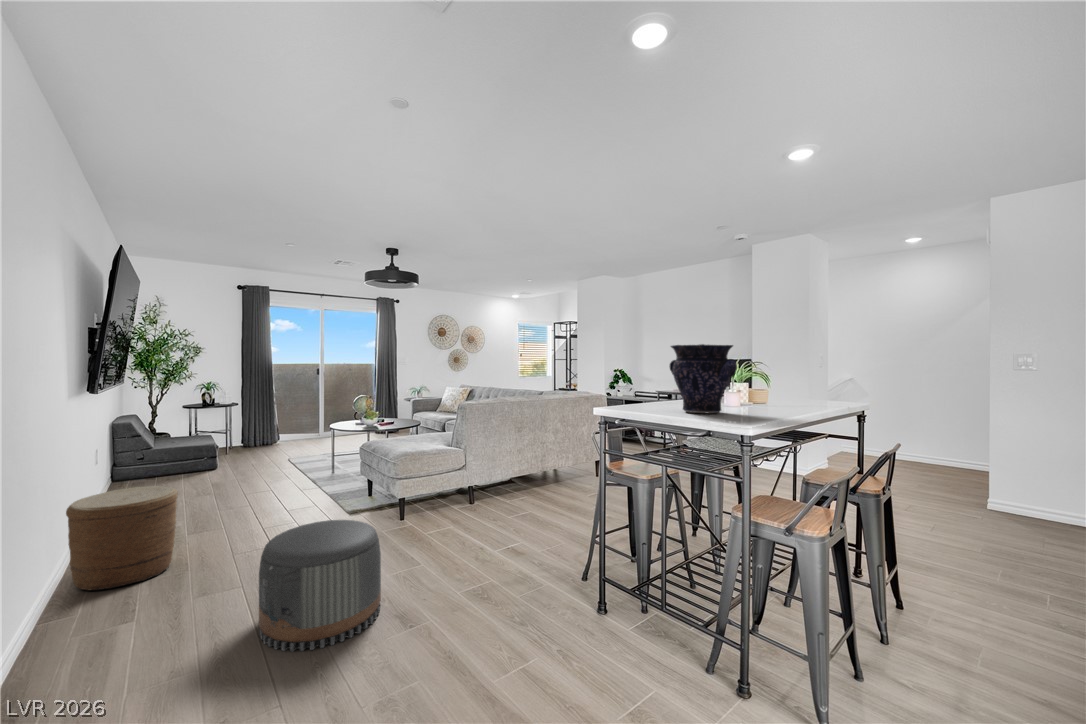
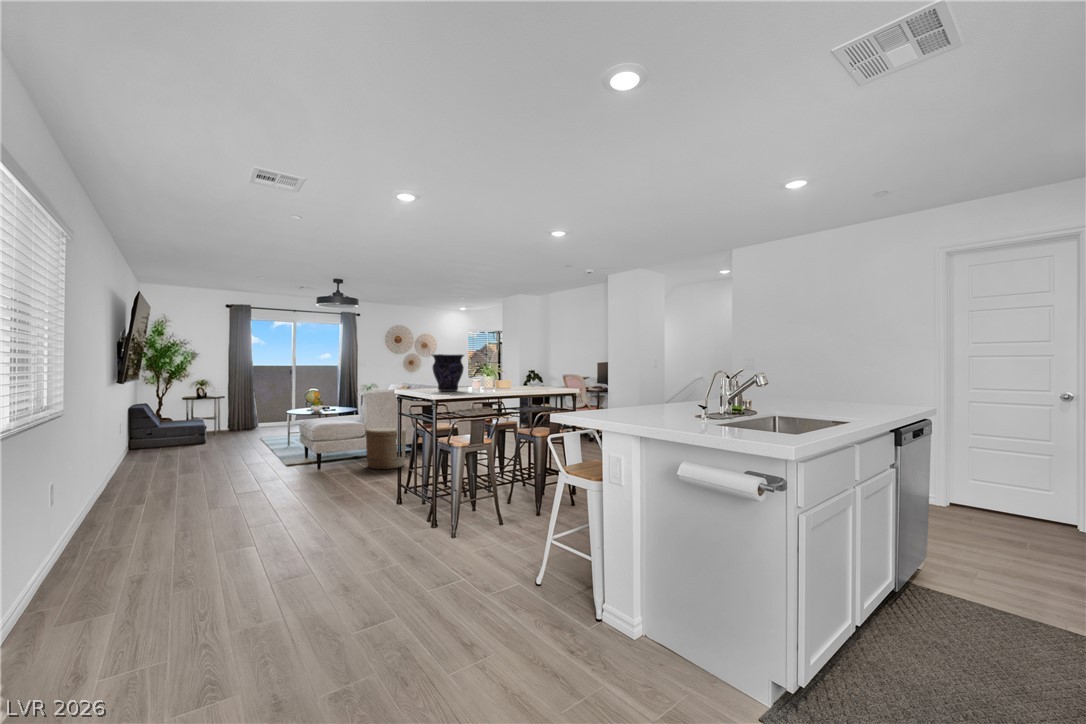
woven basket: present [66,486,178,590] -> present [365,428,406,469]
pouf: present [259,520,381,651] -> none [210,453,280,512]

